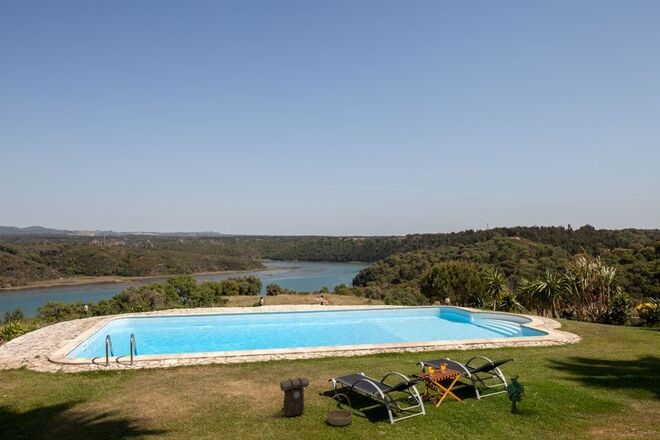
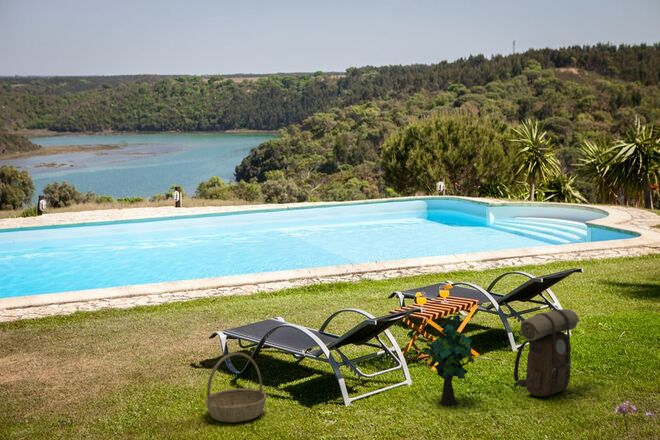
decorative plant: present [503,375,525,414] -> present [421,315,474,406]
backpack: present [280,378,309,416] -> present [514,309,579,397]

